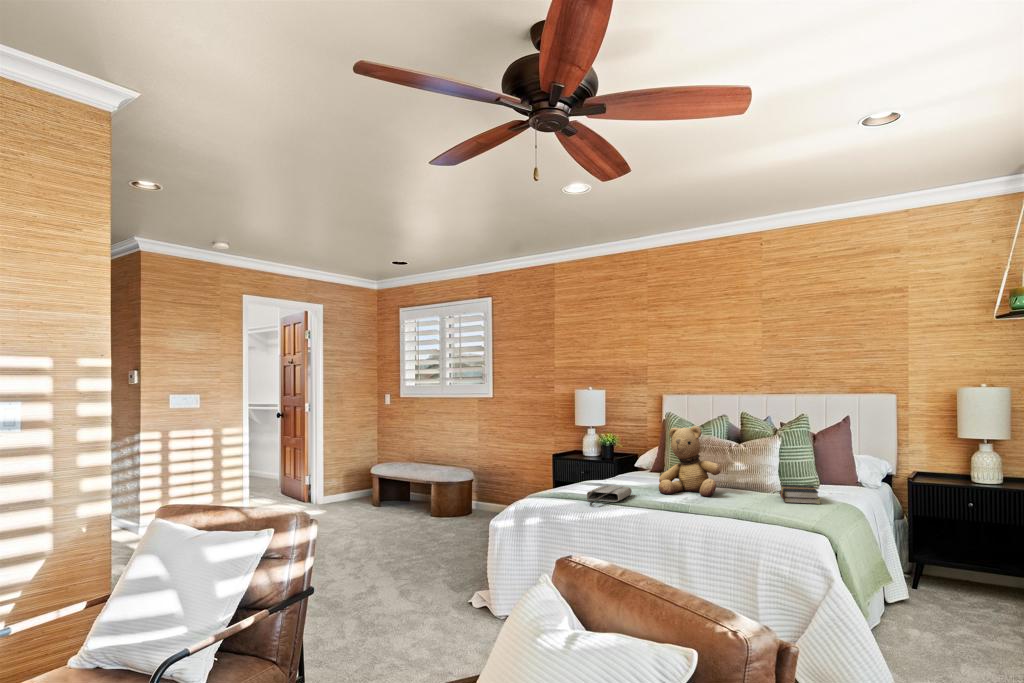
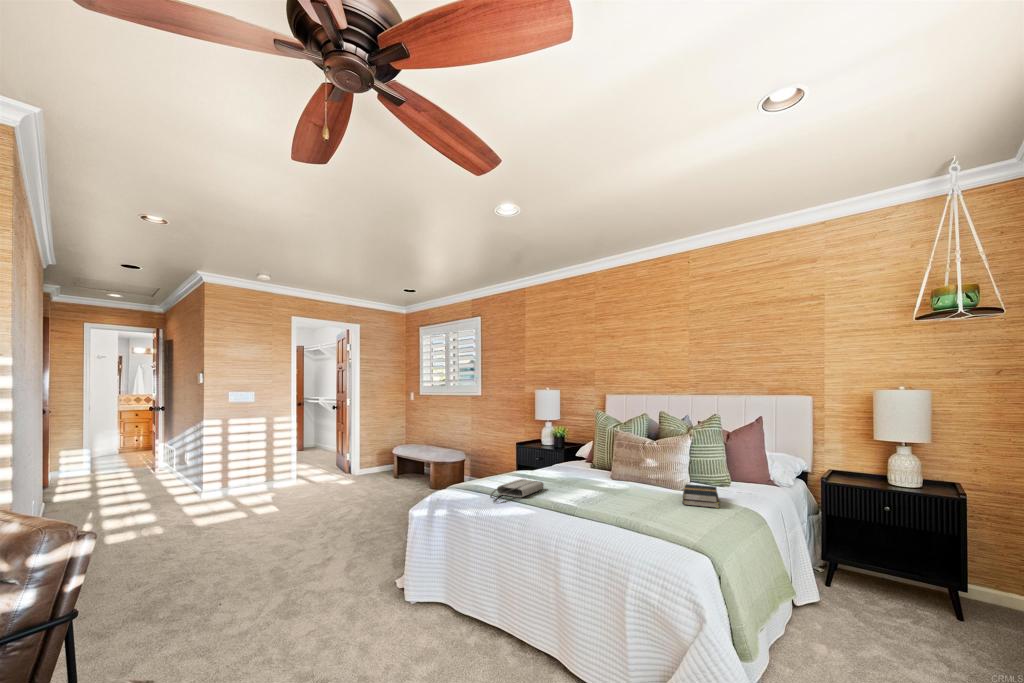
teddy bear: present [658,426,721,497] -> none [571,425,628,494]

